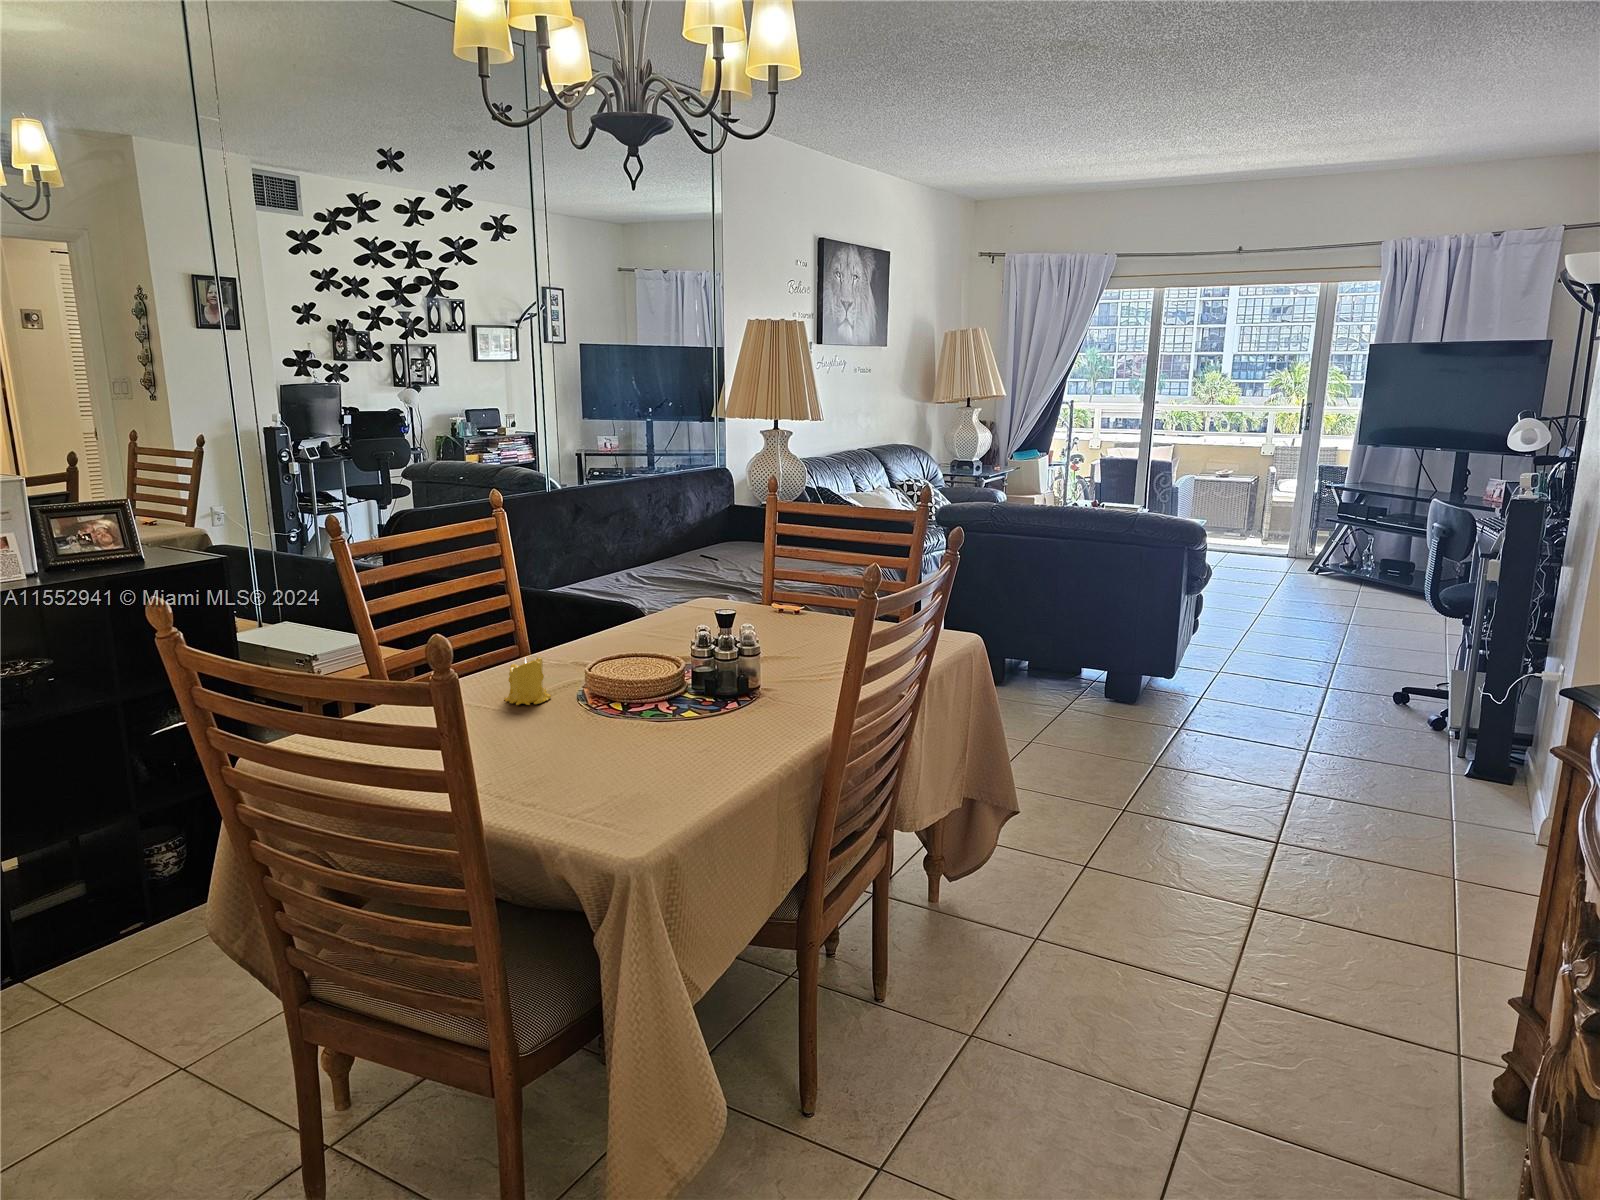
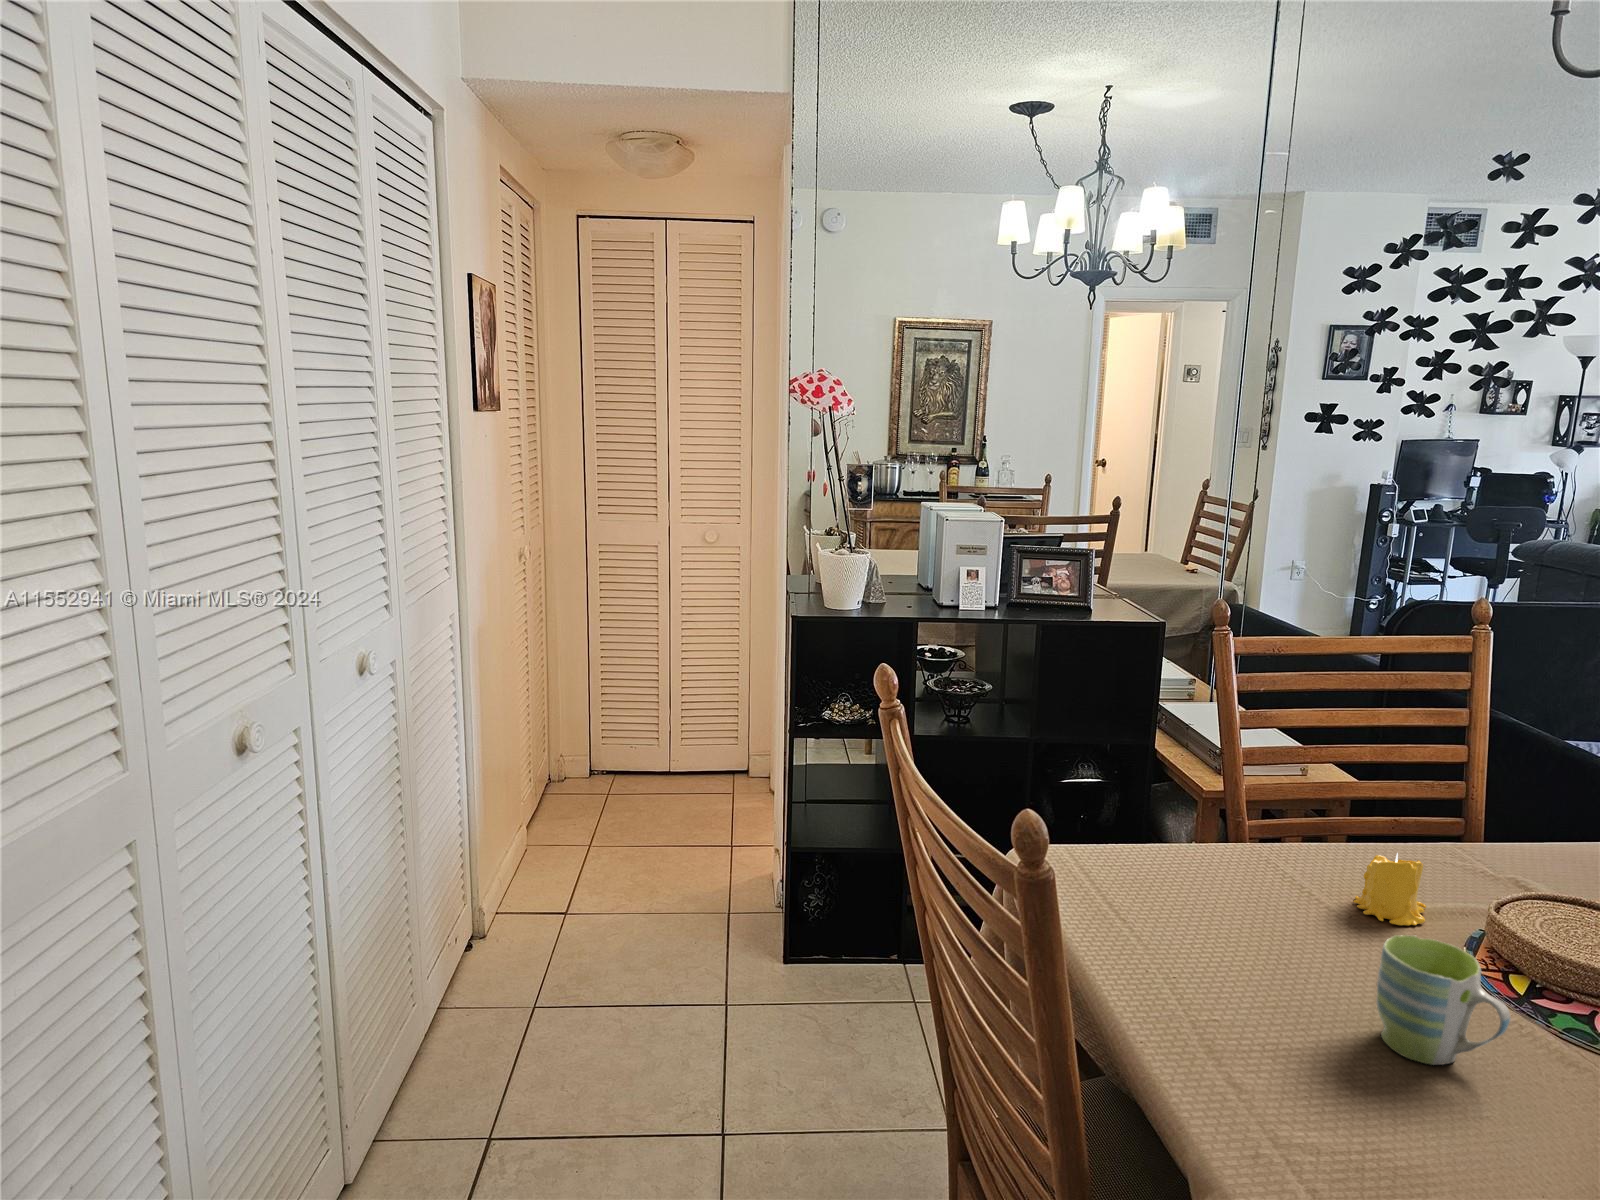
mug: none [565,685,641,761] -> present [1376,935,1510,1065]

